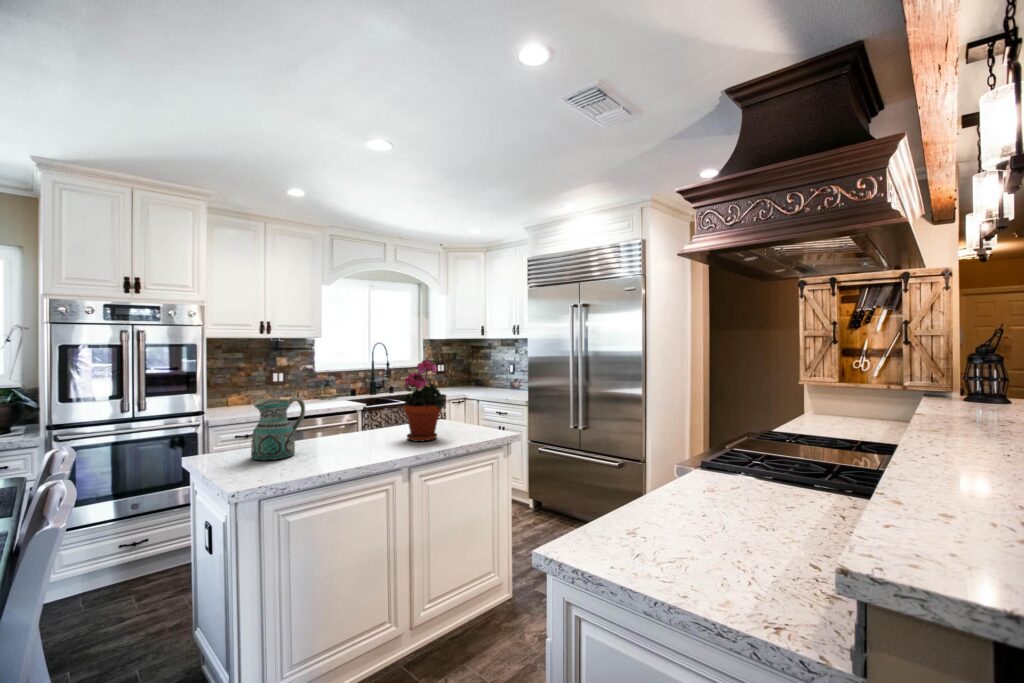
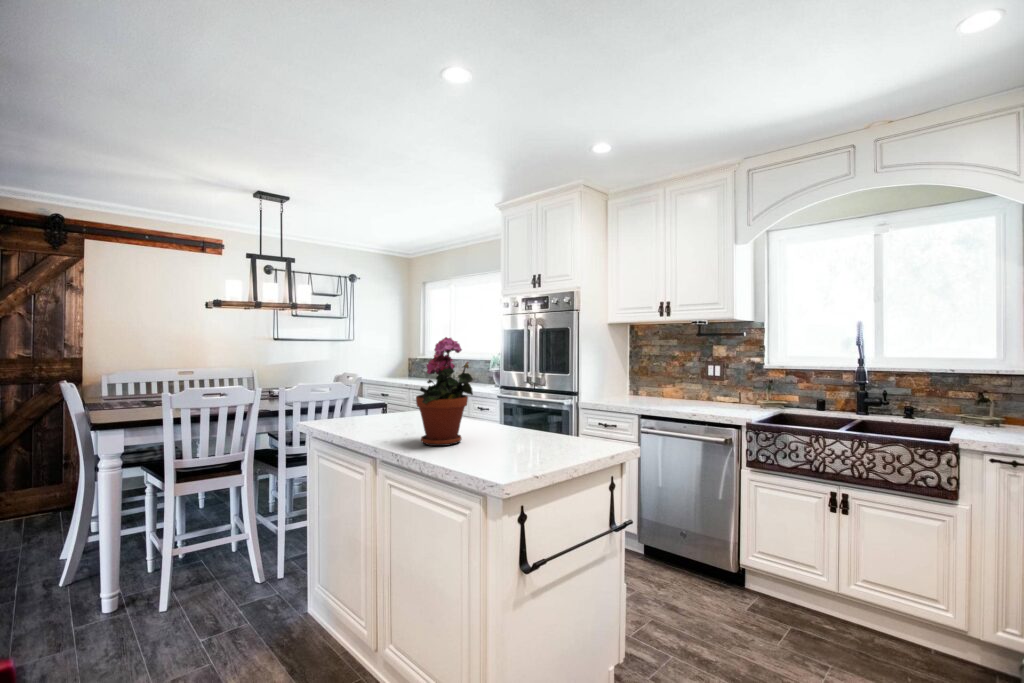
ceramic pitcher: present [251,397,305,460] -> none [369,370,410,423]

